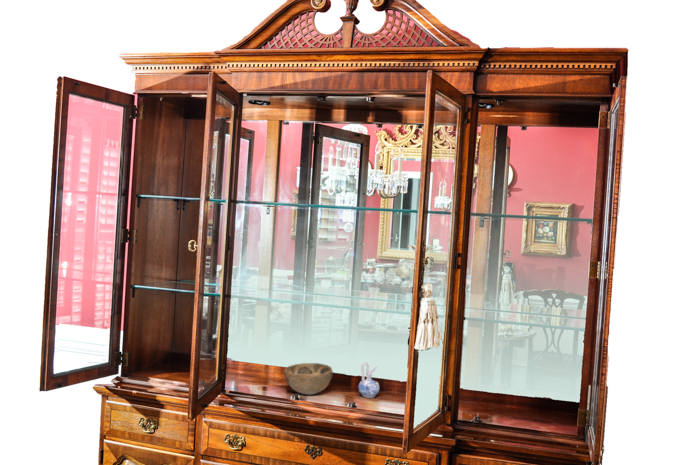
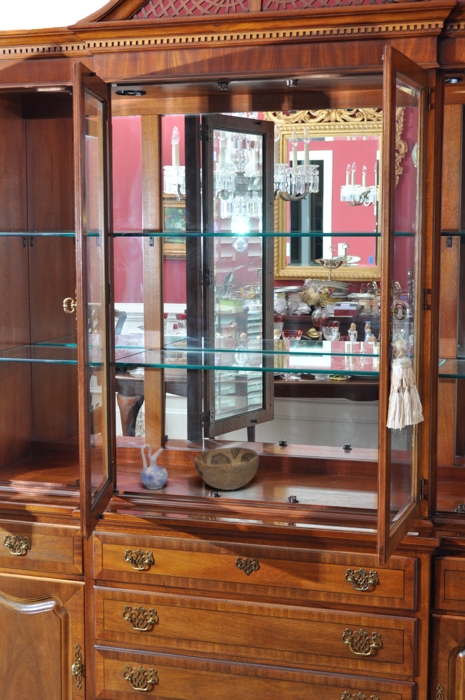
ceramic pitcher: present [358,362,379,398] -> present [140,444,168,490]

